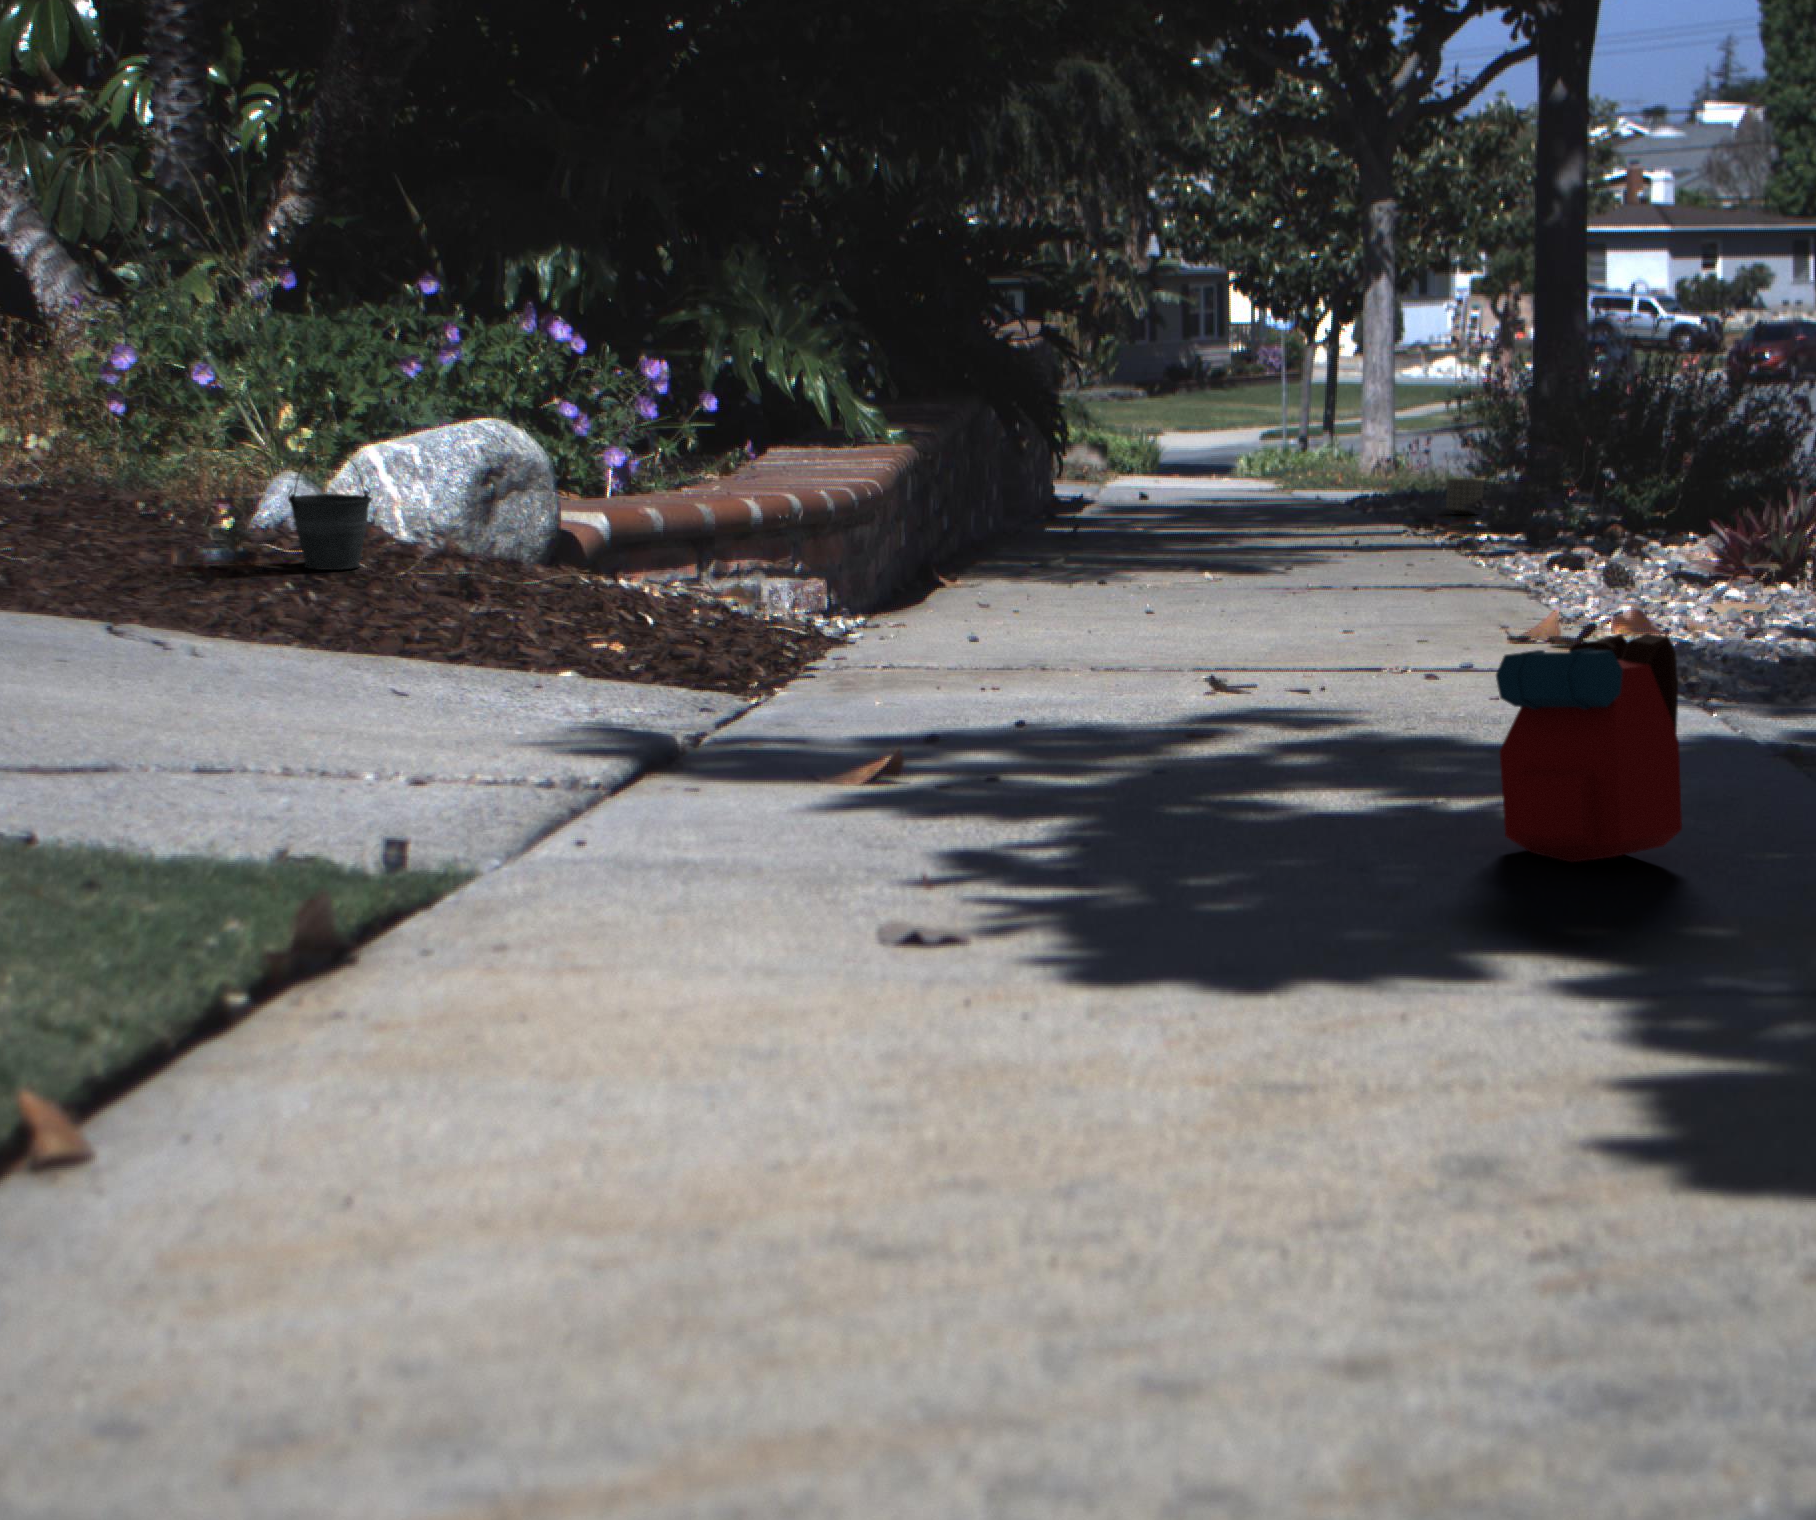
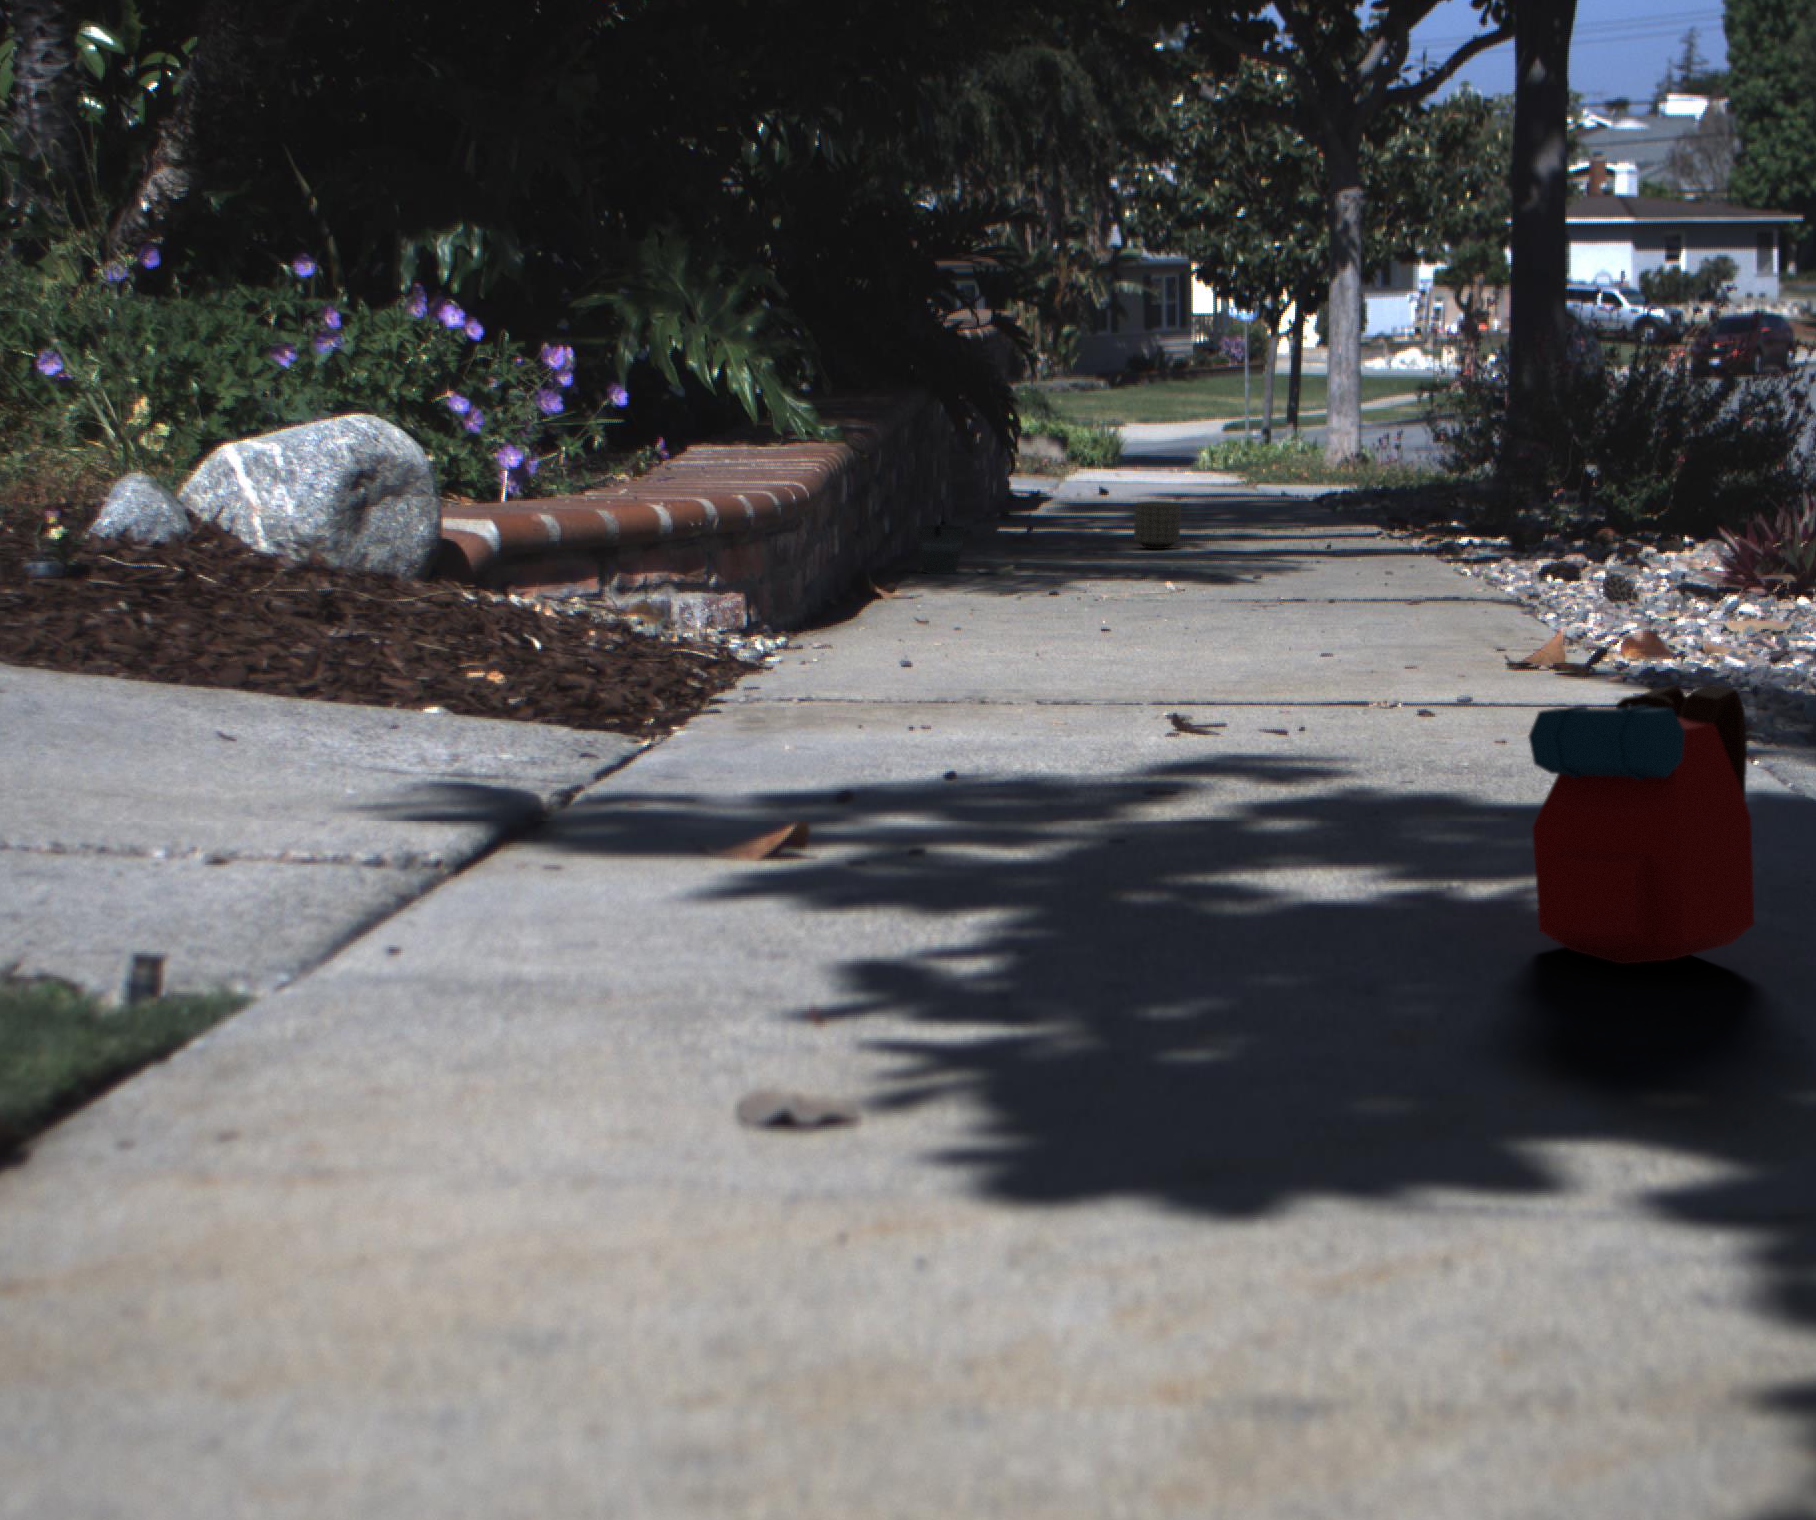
bucket: present [288,454,372,570] -> present [915,501,966,574]
planter: present [1446,479,1484,515] -> present [1134,502,1181,549]

